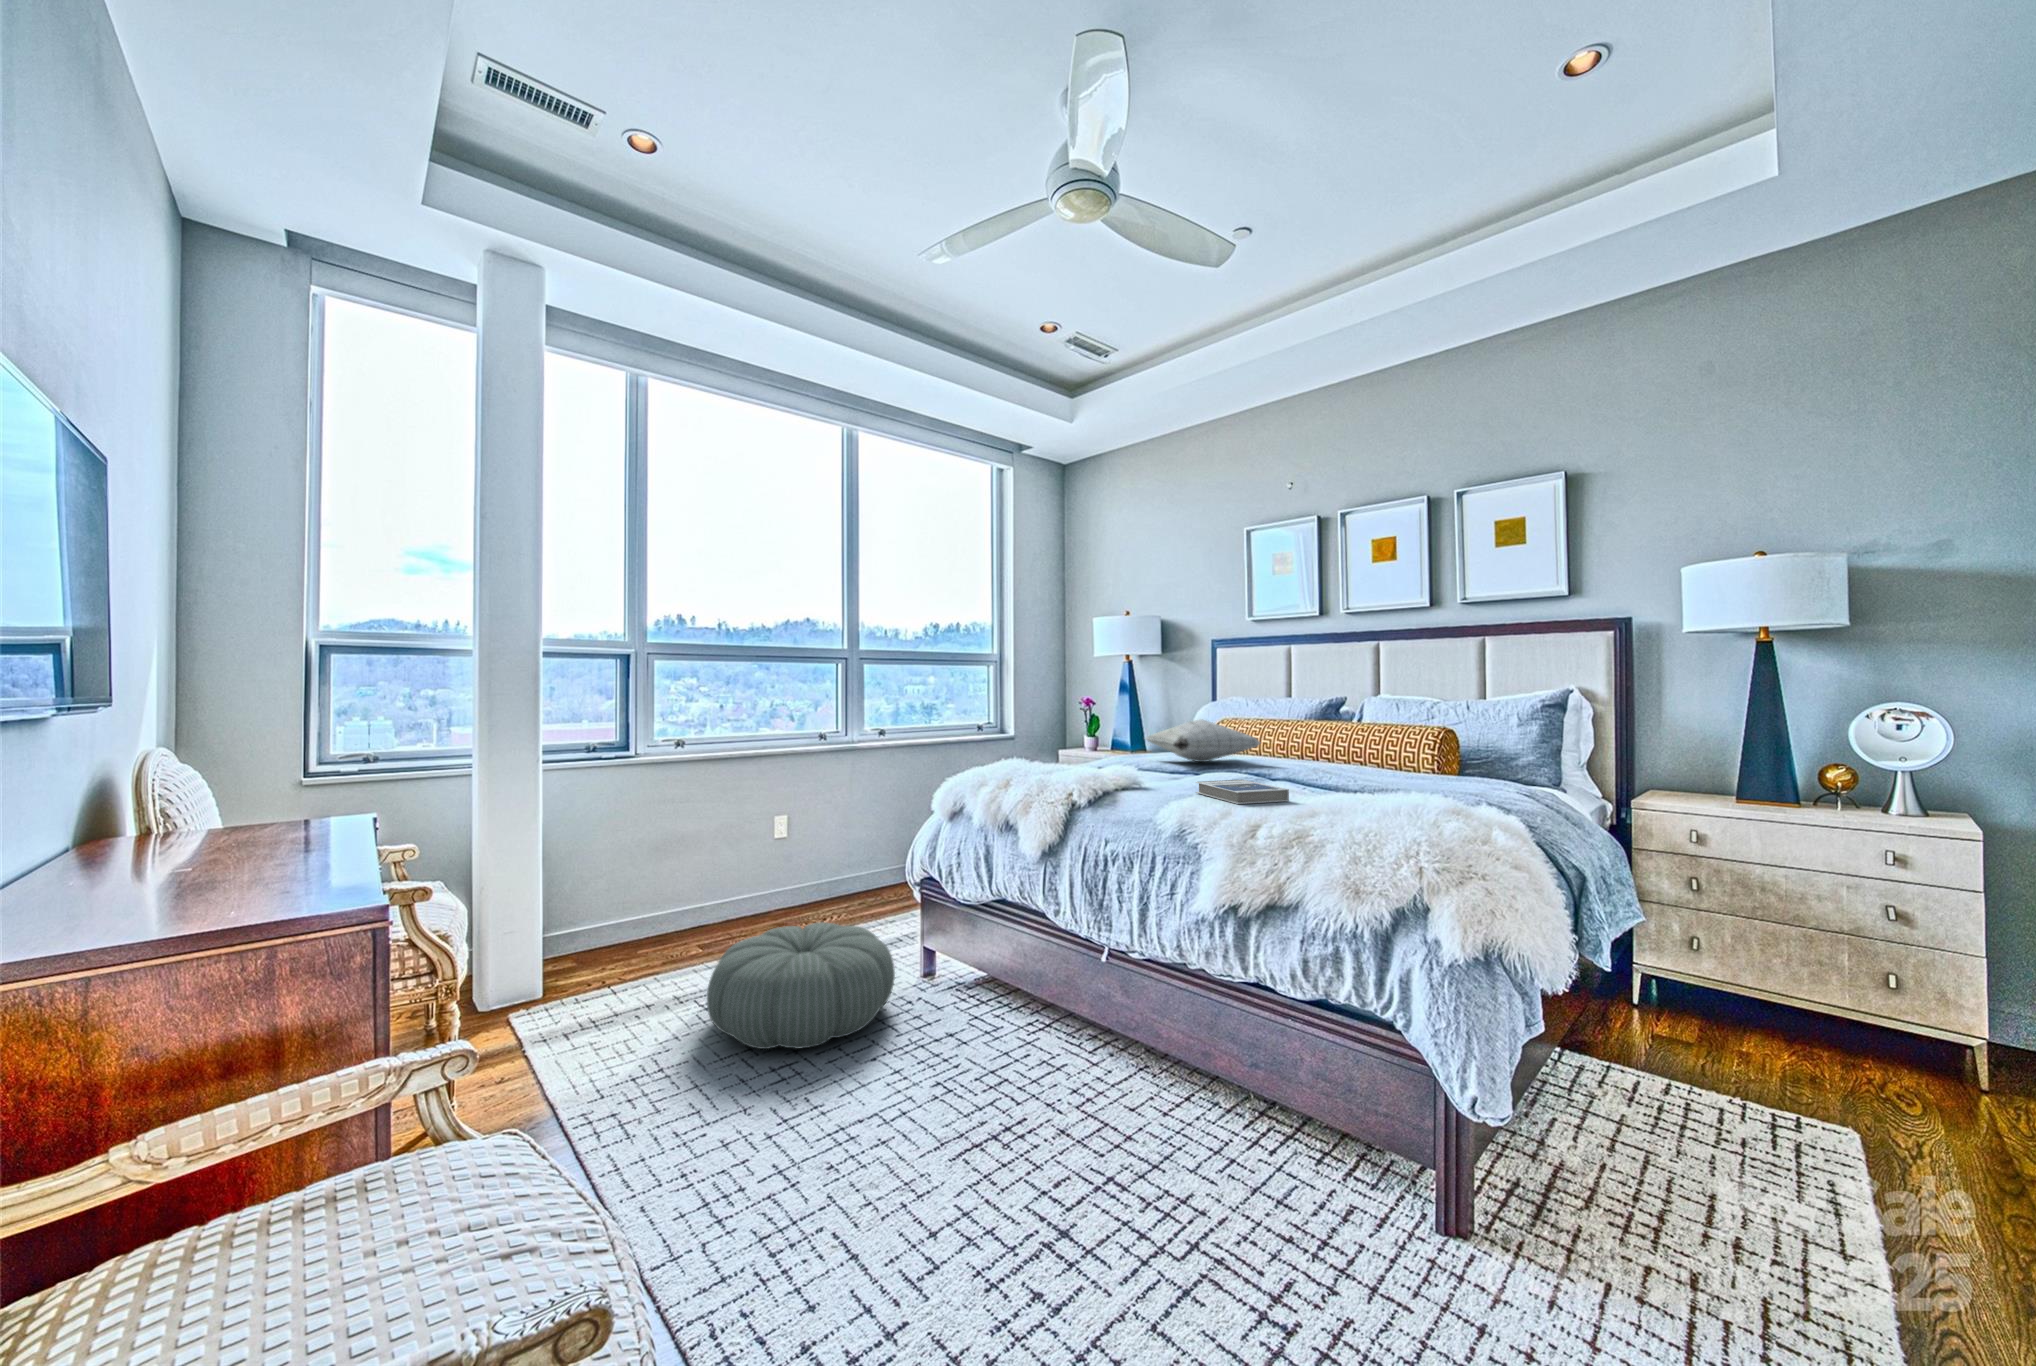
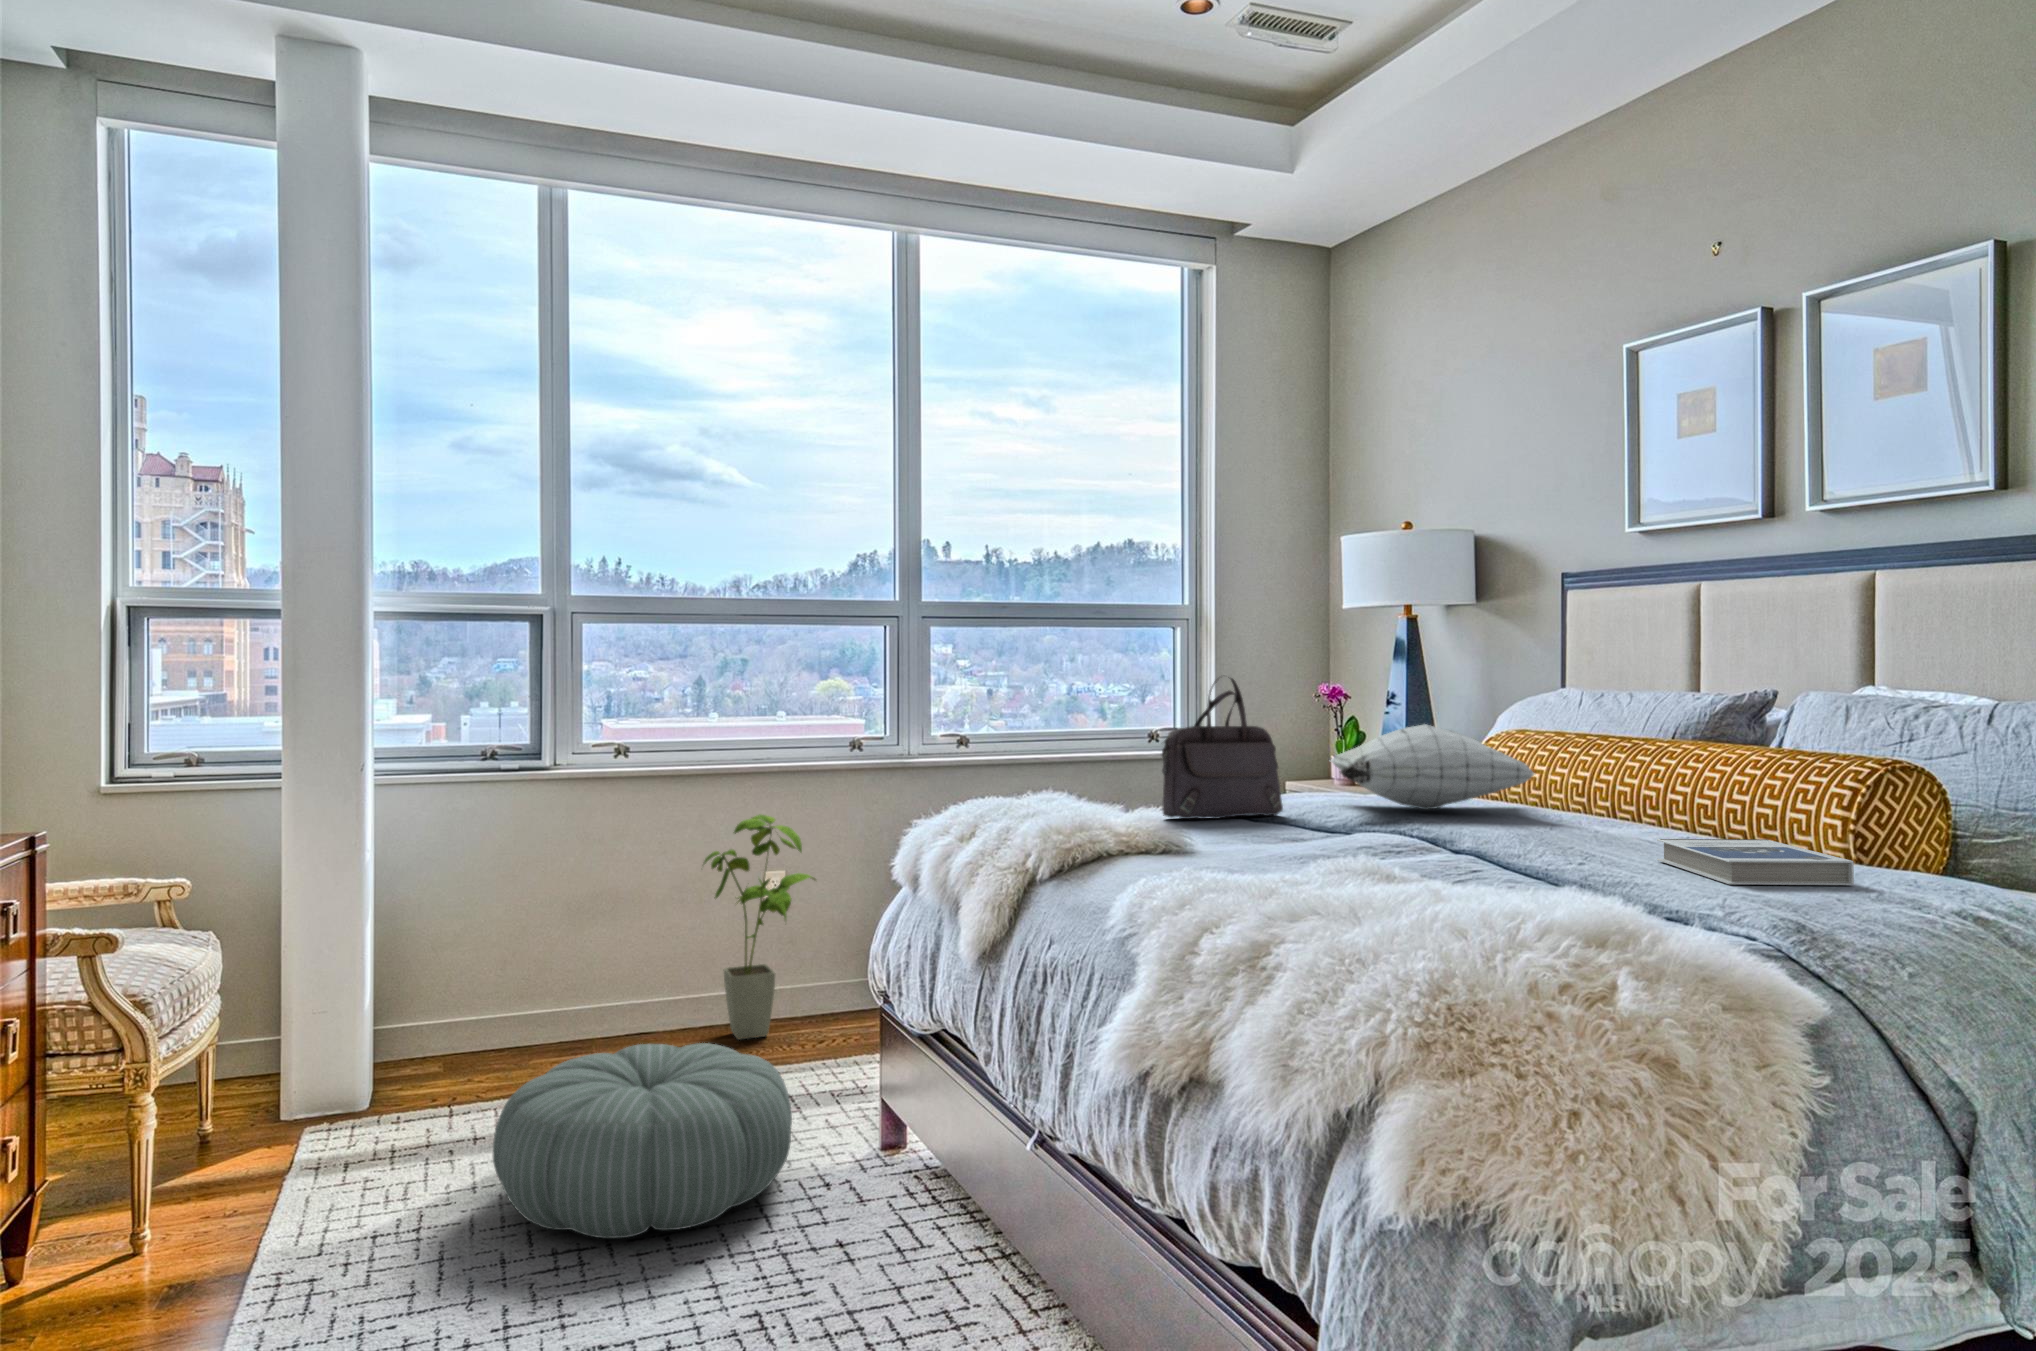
handbag: none [1093,695,1146,772] -> present [1162,675,1283,819]
house plant: none [746,780,820,922] -> present [704,814,816,1040]
hardback book: present [1196,780,1289,804] -> present [1657,839,1854,885]

